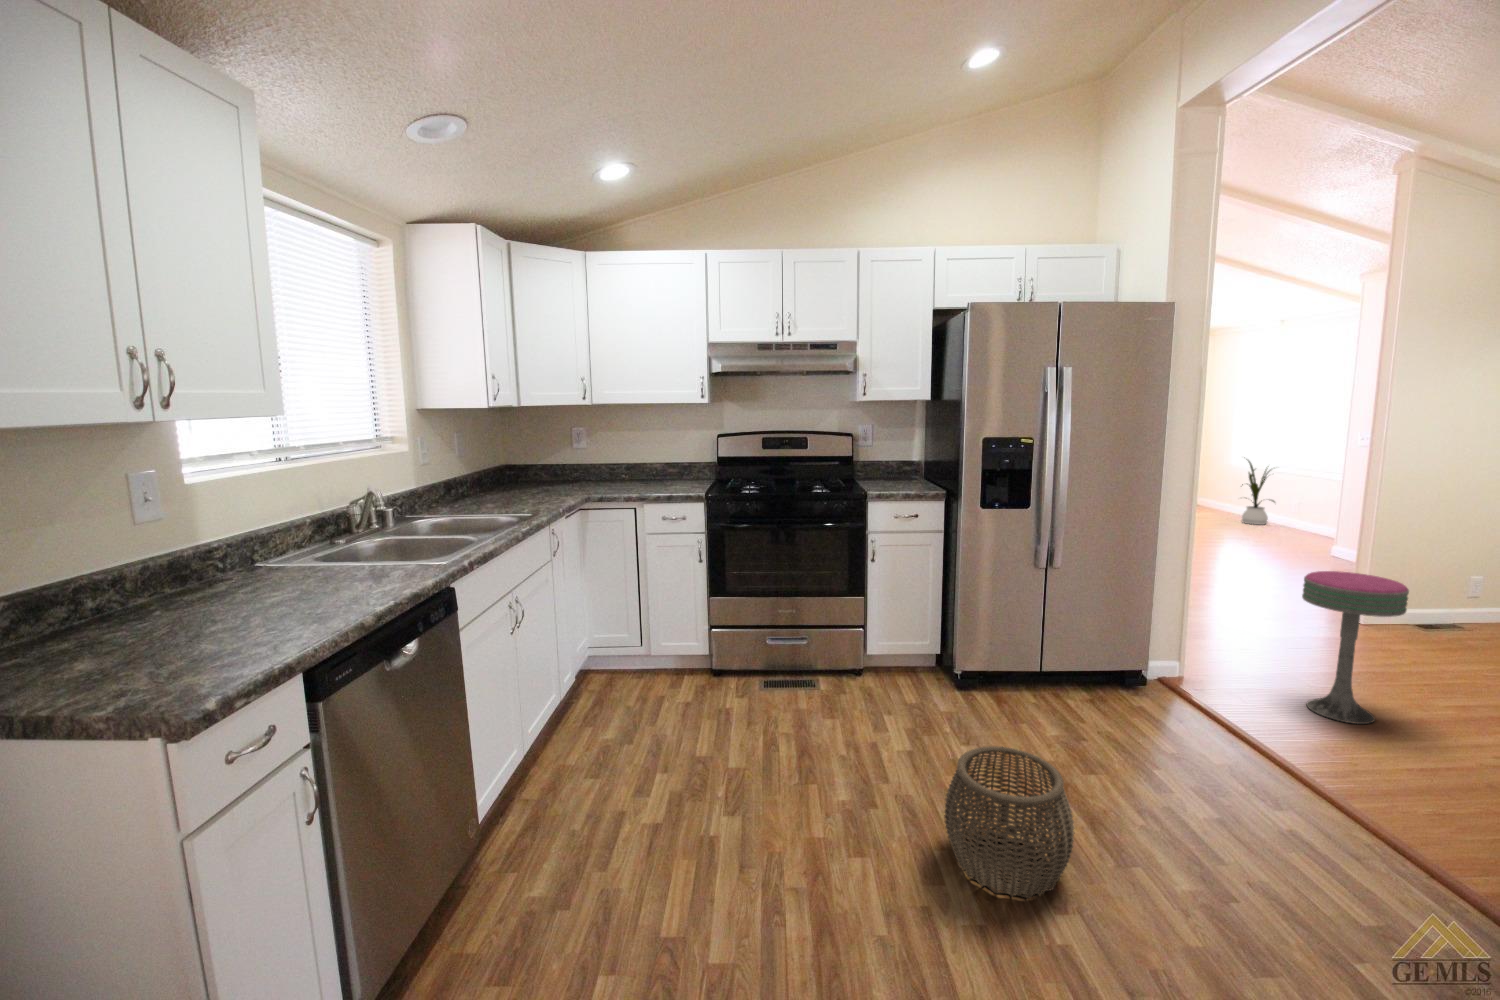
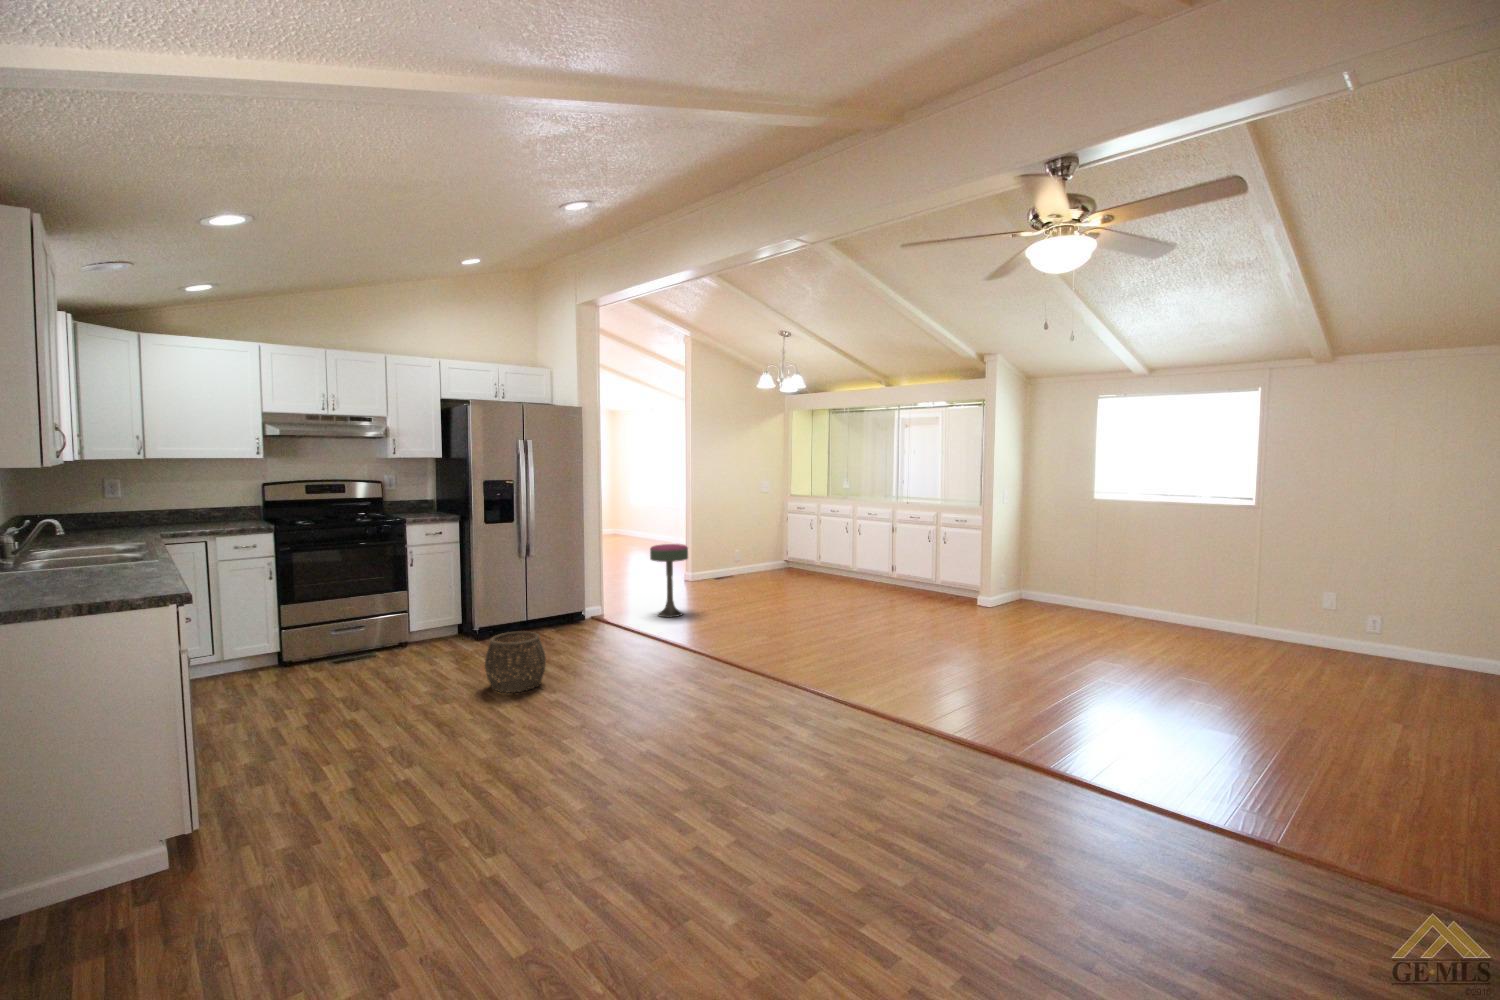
house plant: present [1242,460,1275,525] -> none [648,495,670,541]

